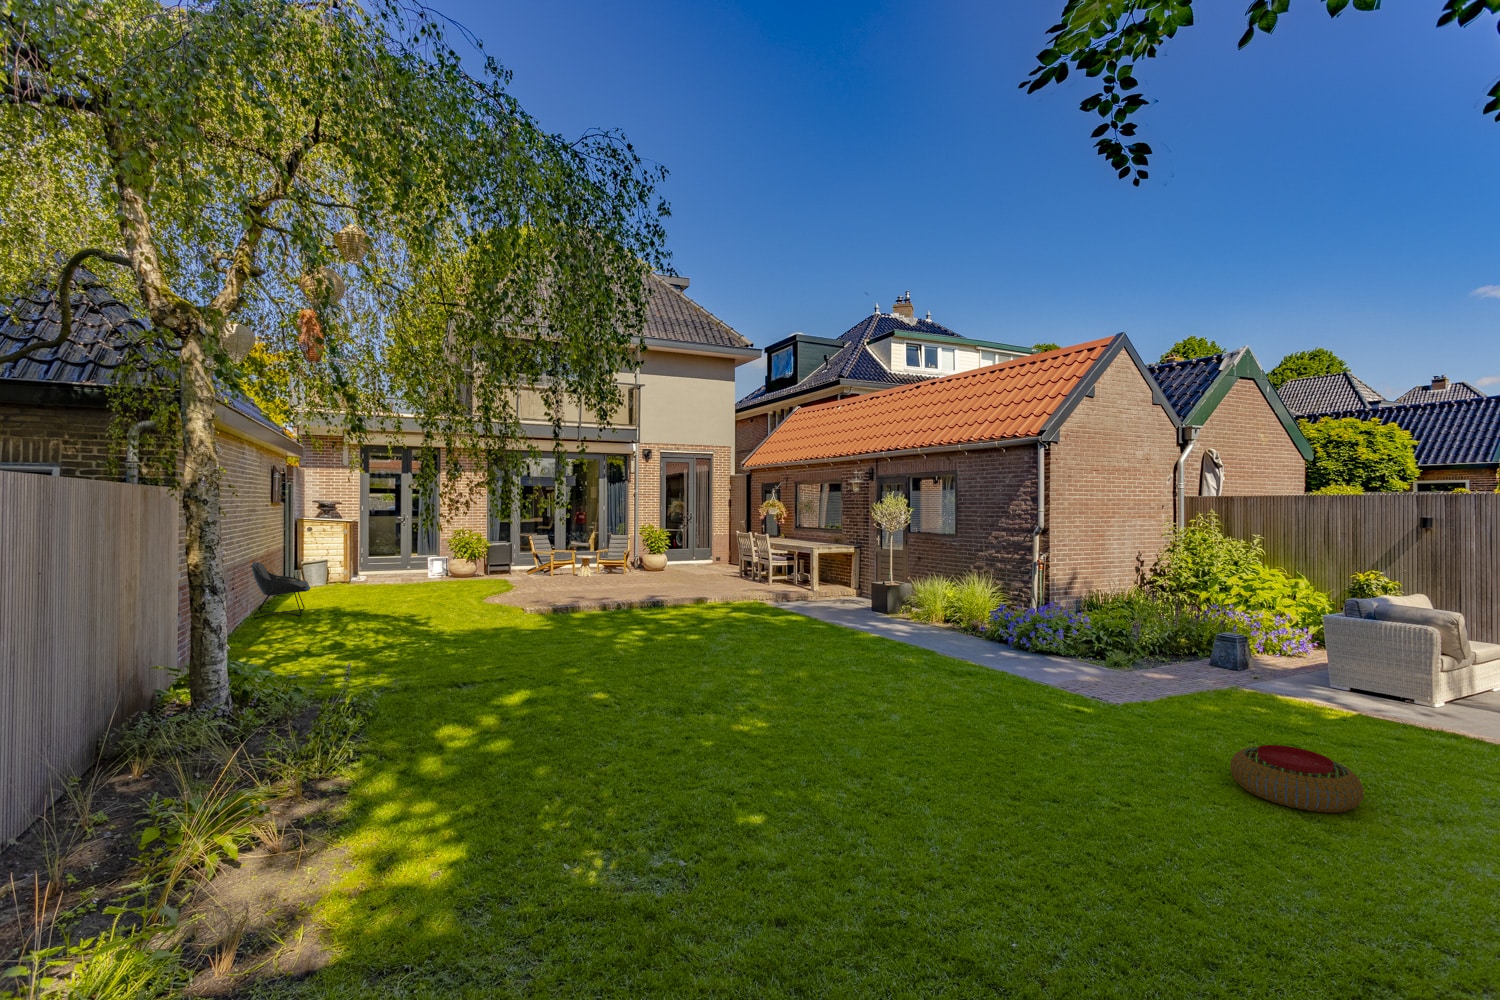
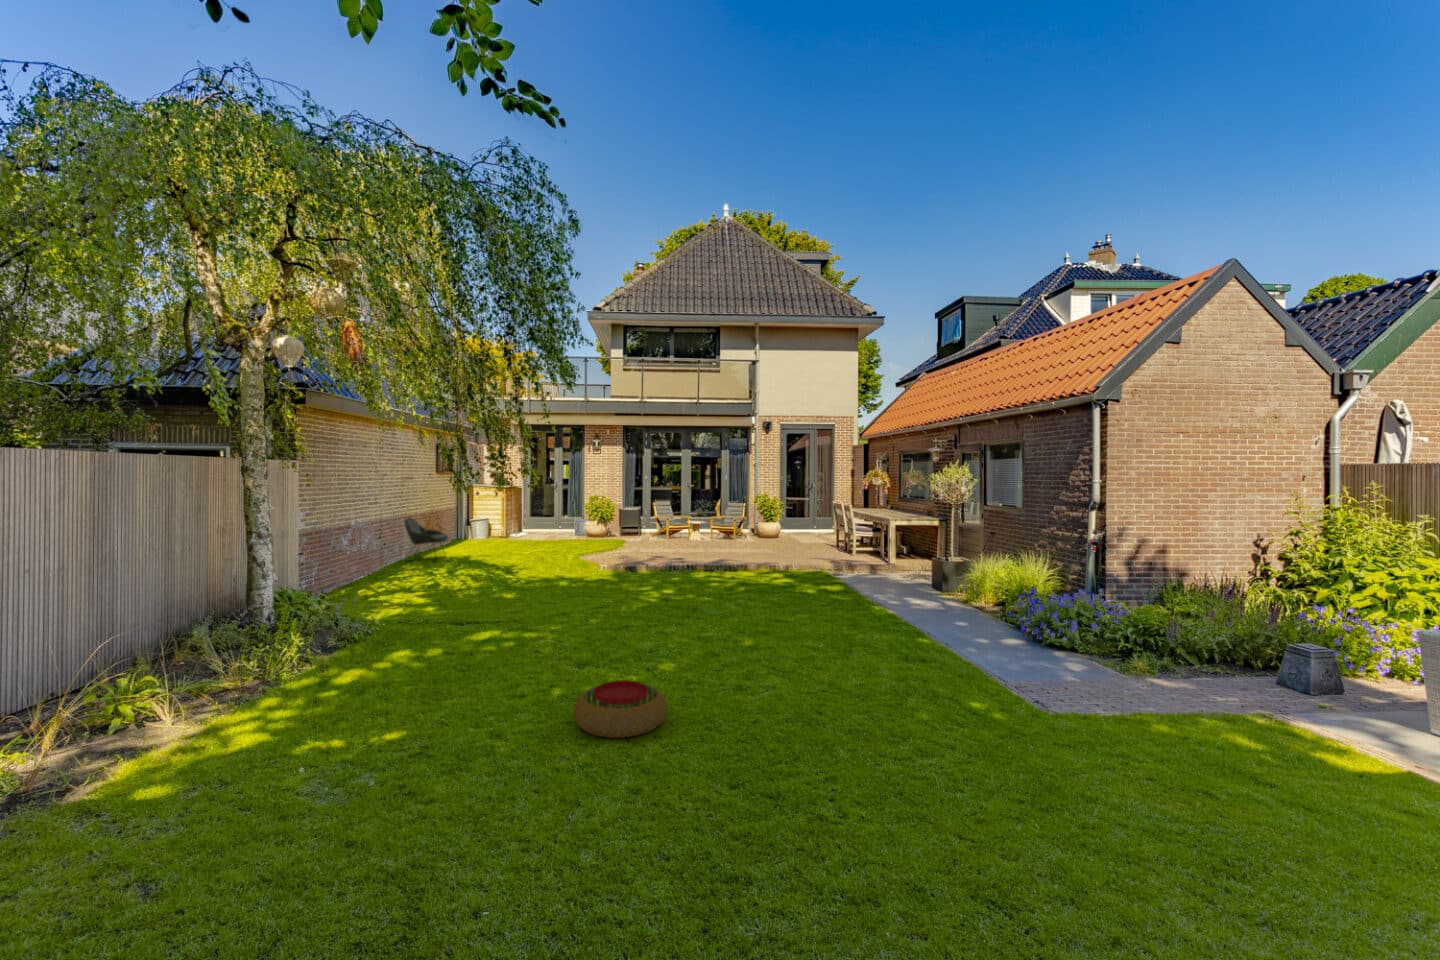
pouf: present [1230,745,1364,813] -> present [574,680,667,738]

